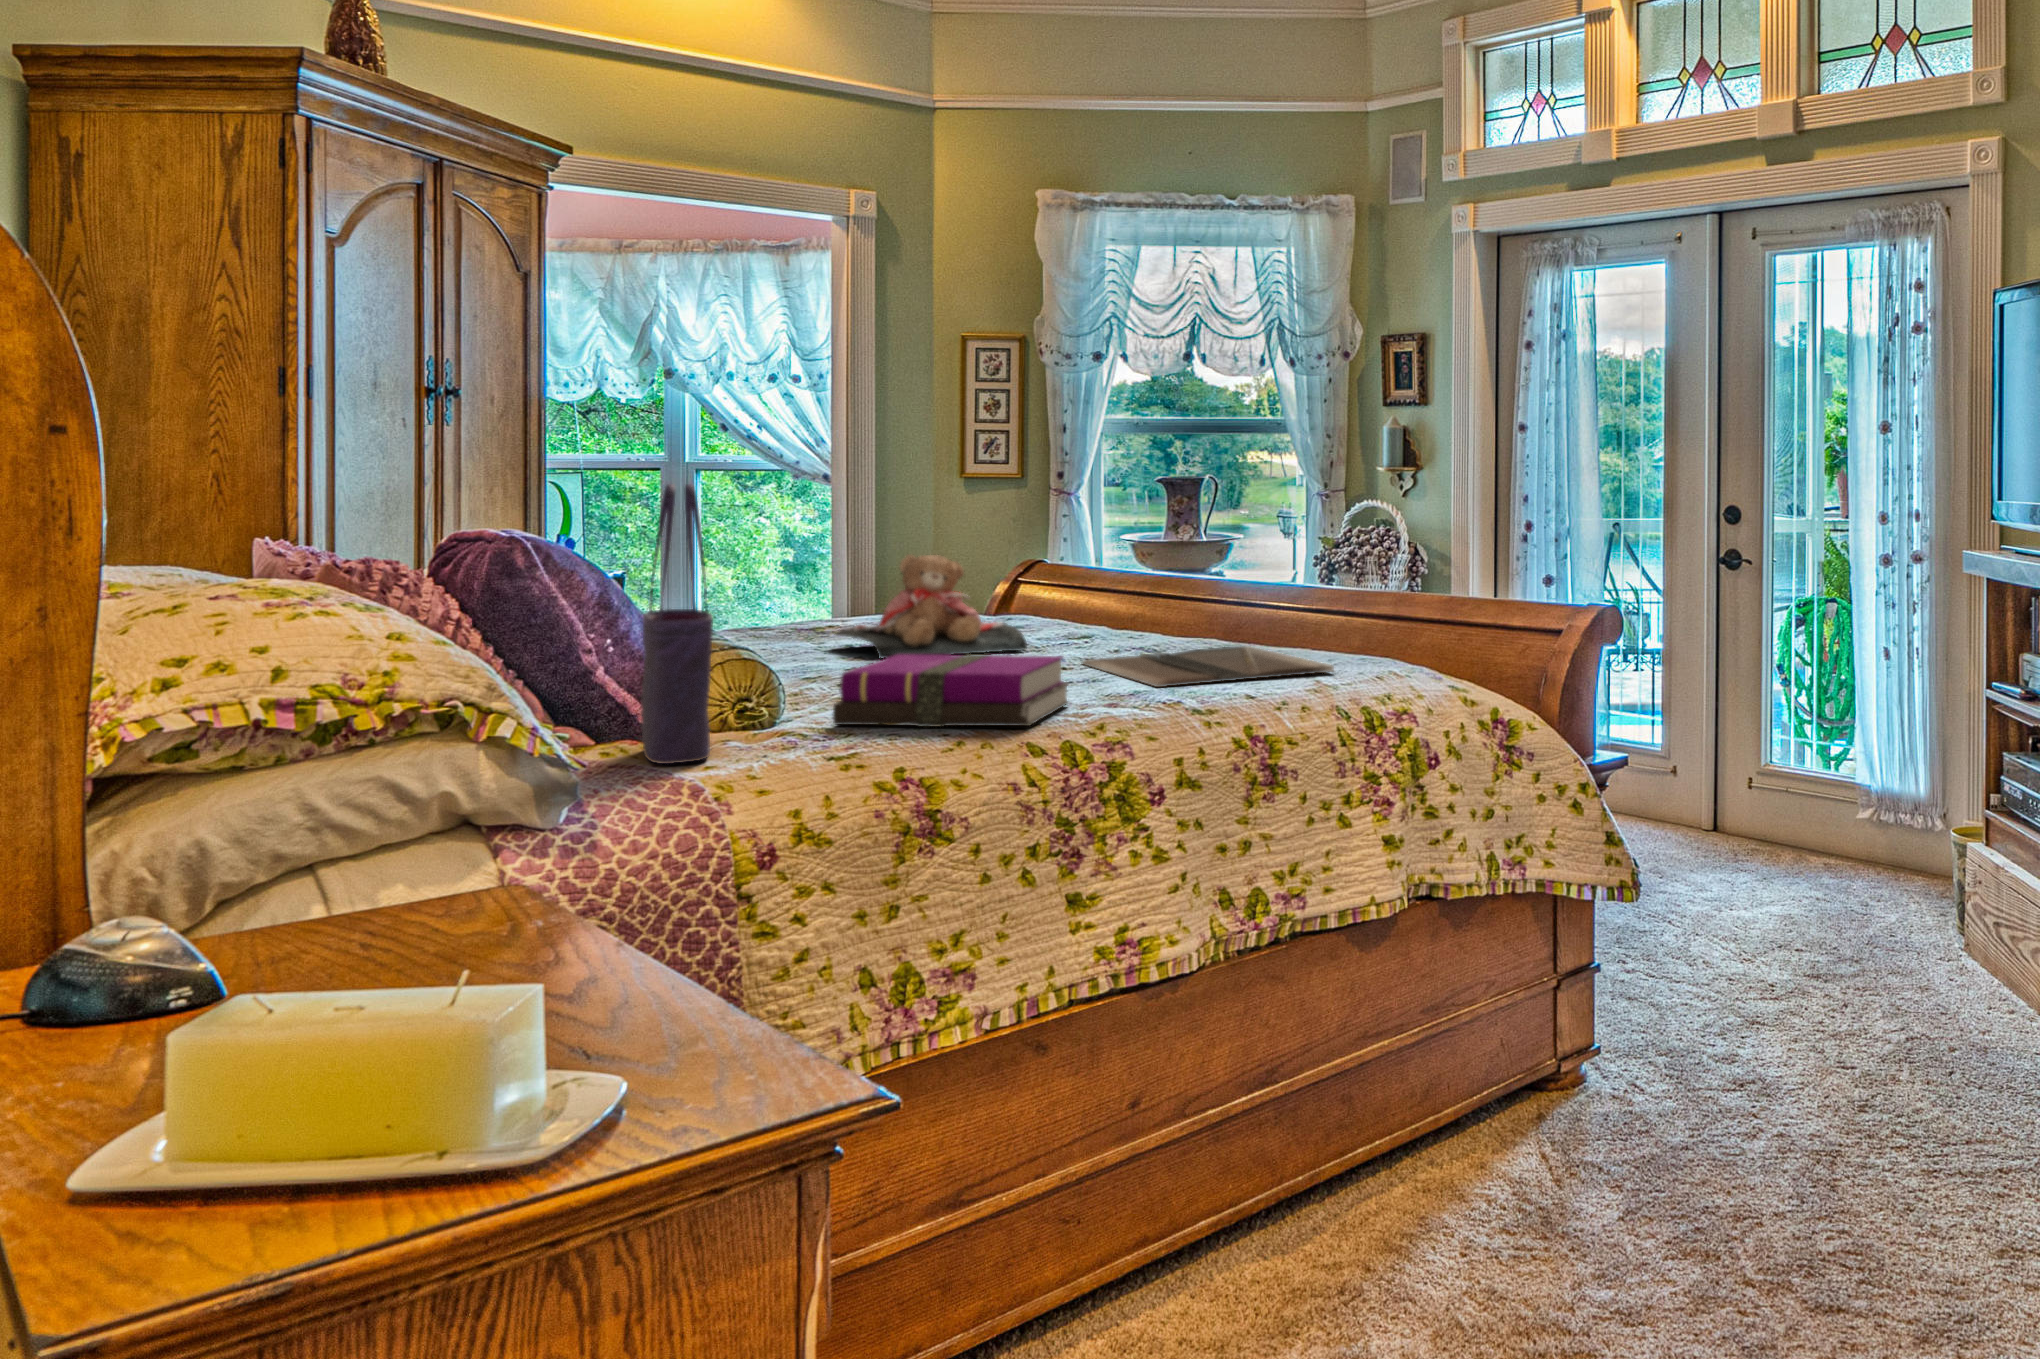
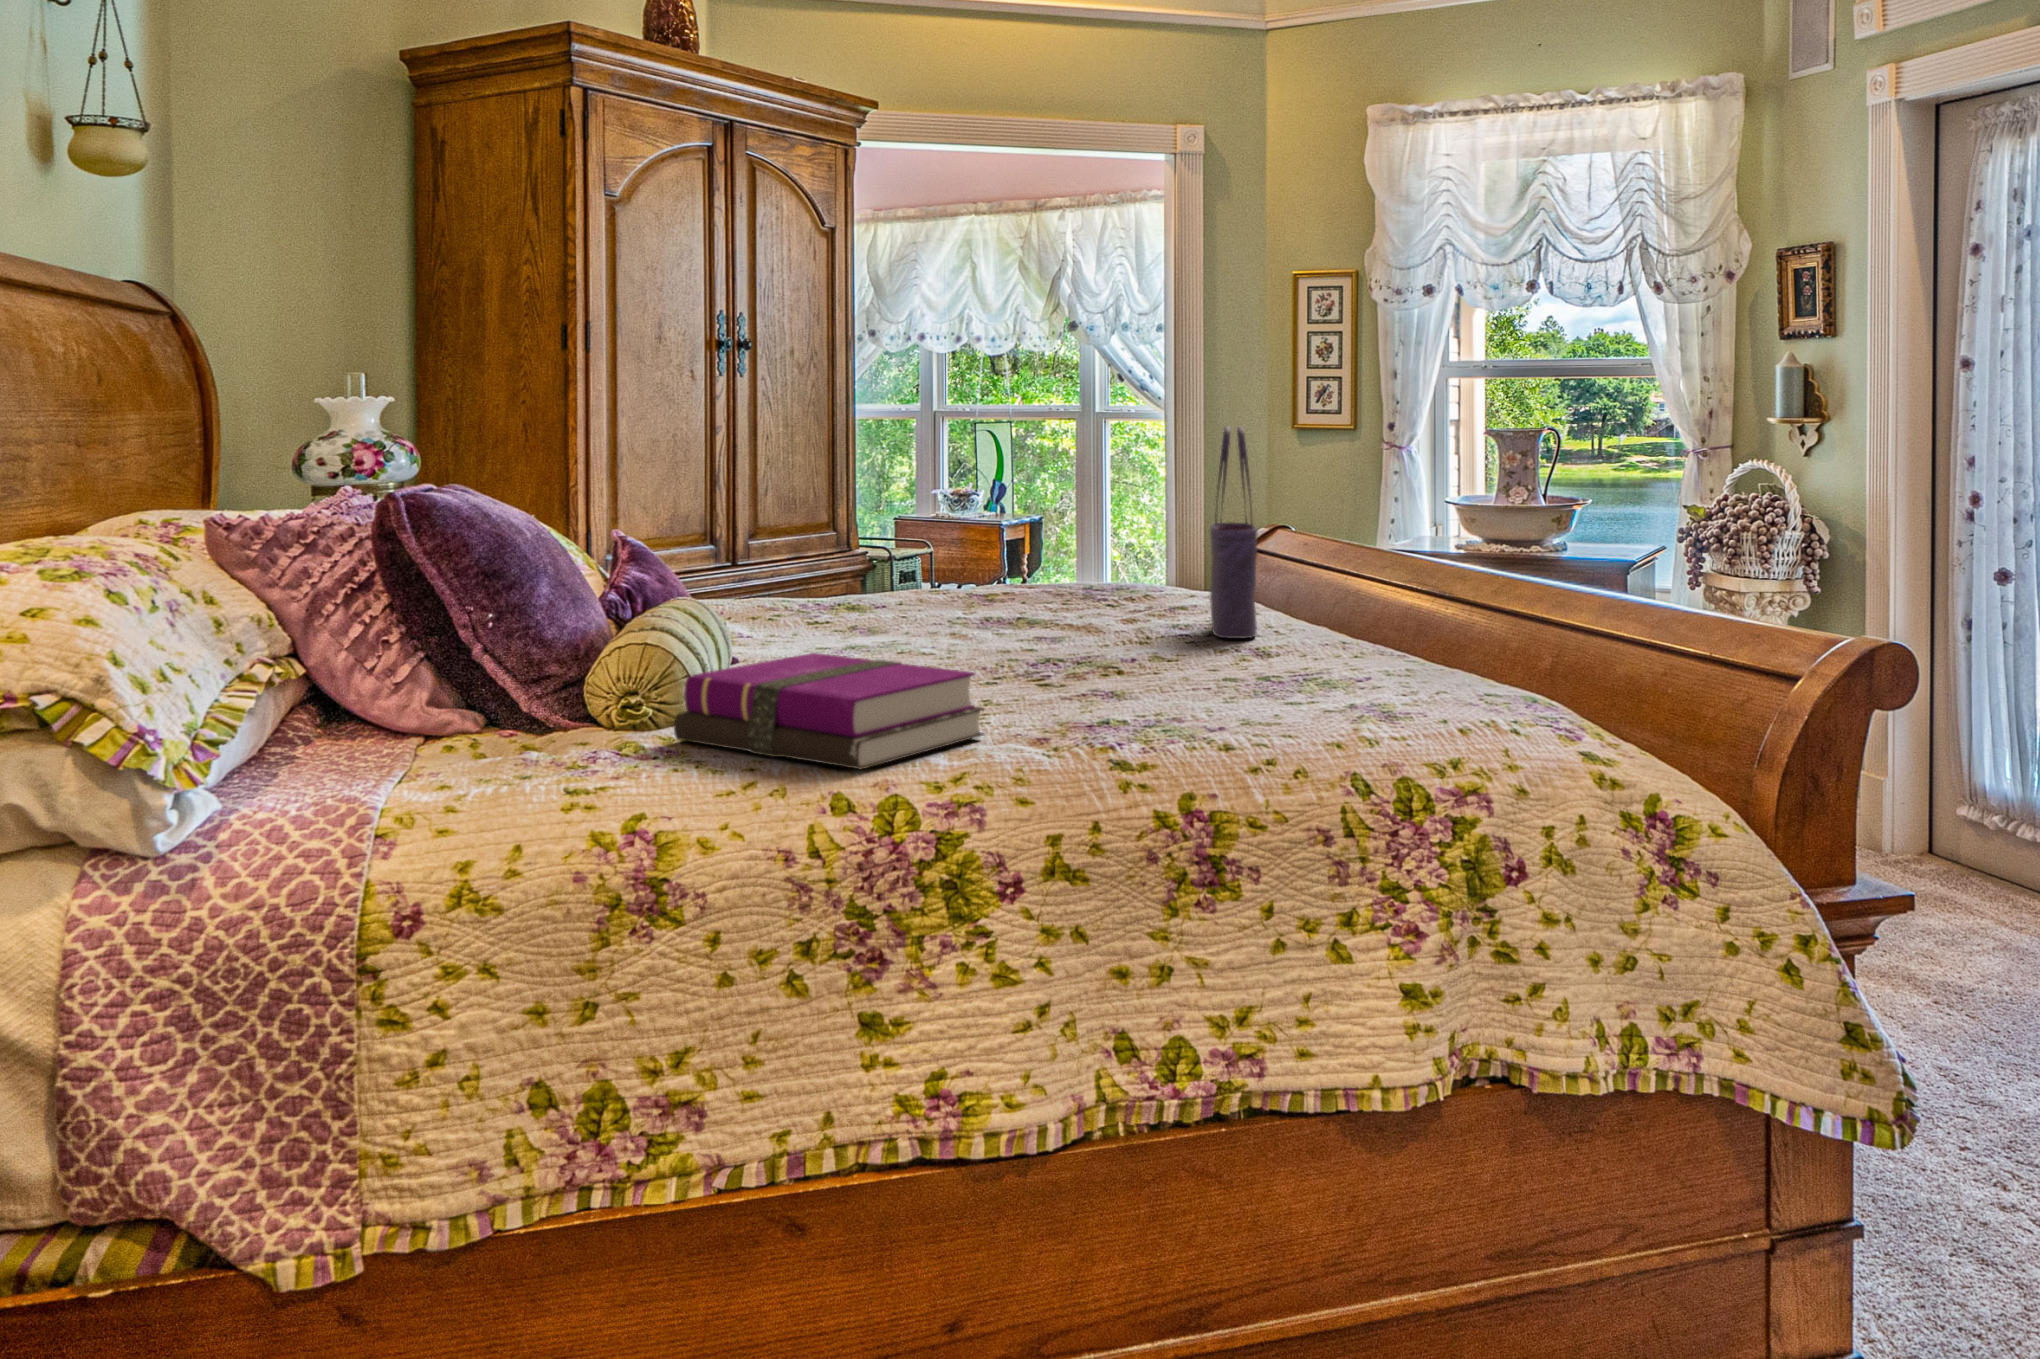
tote bag: present [641,484,713,764] -> present [1210,426,1258,638]
teddy bear: present [836,554,1027,659] -> none [914,519,1120,646]
laptop: present [1083,646,1334,687] -> none [1129,662,1413,719]

